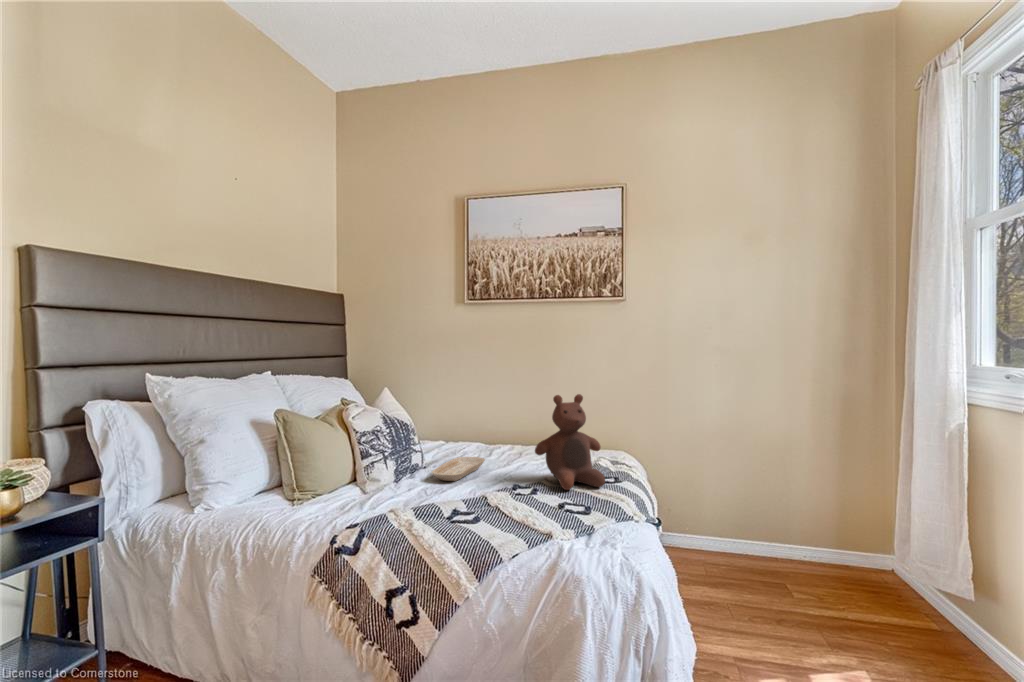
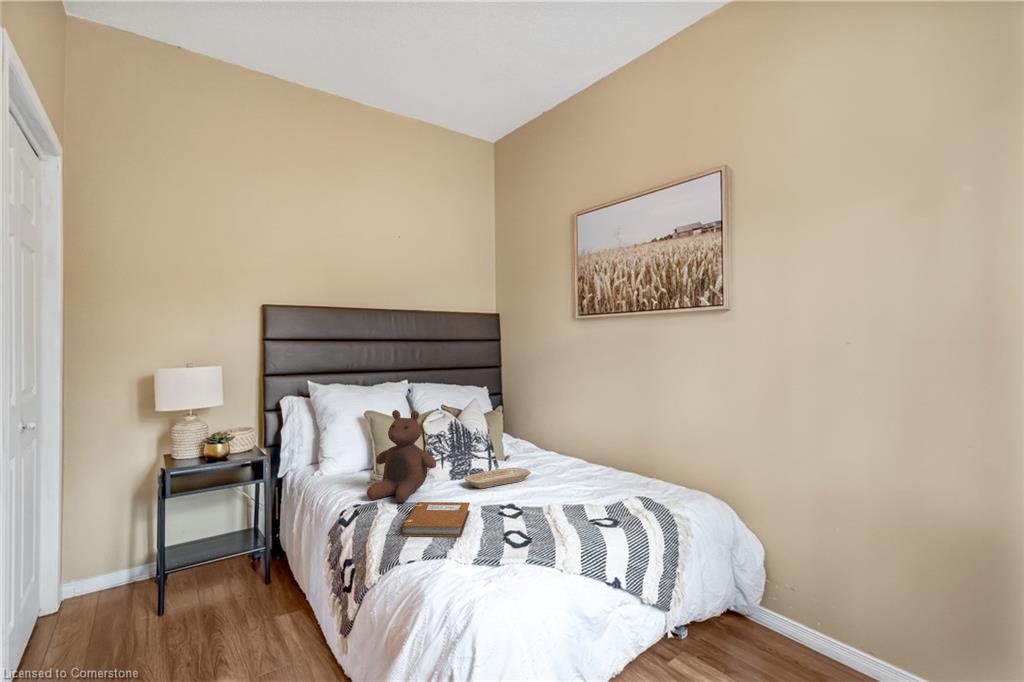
stuffed bear: present [535,394,605,490] -> present [367,410,436,502]
notebook: none [440,491,530,534] -> present [400,502,470,537]

